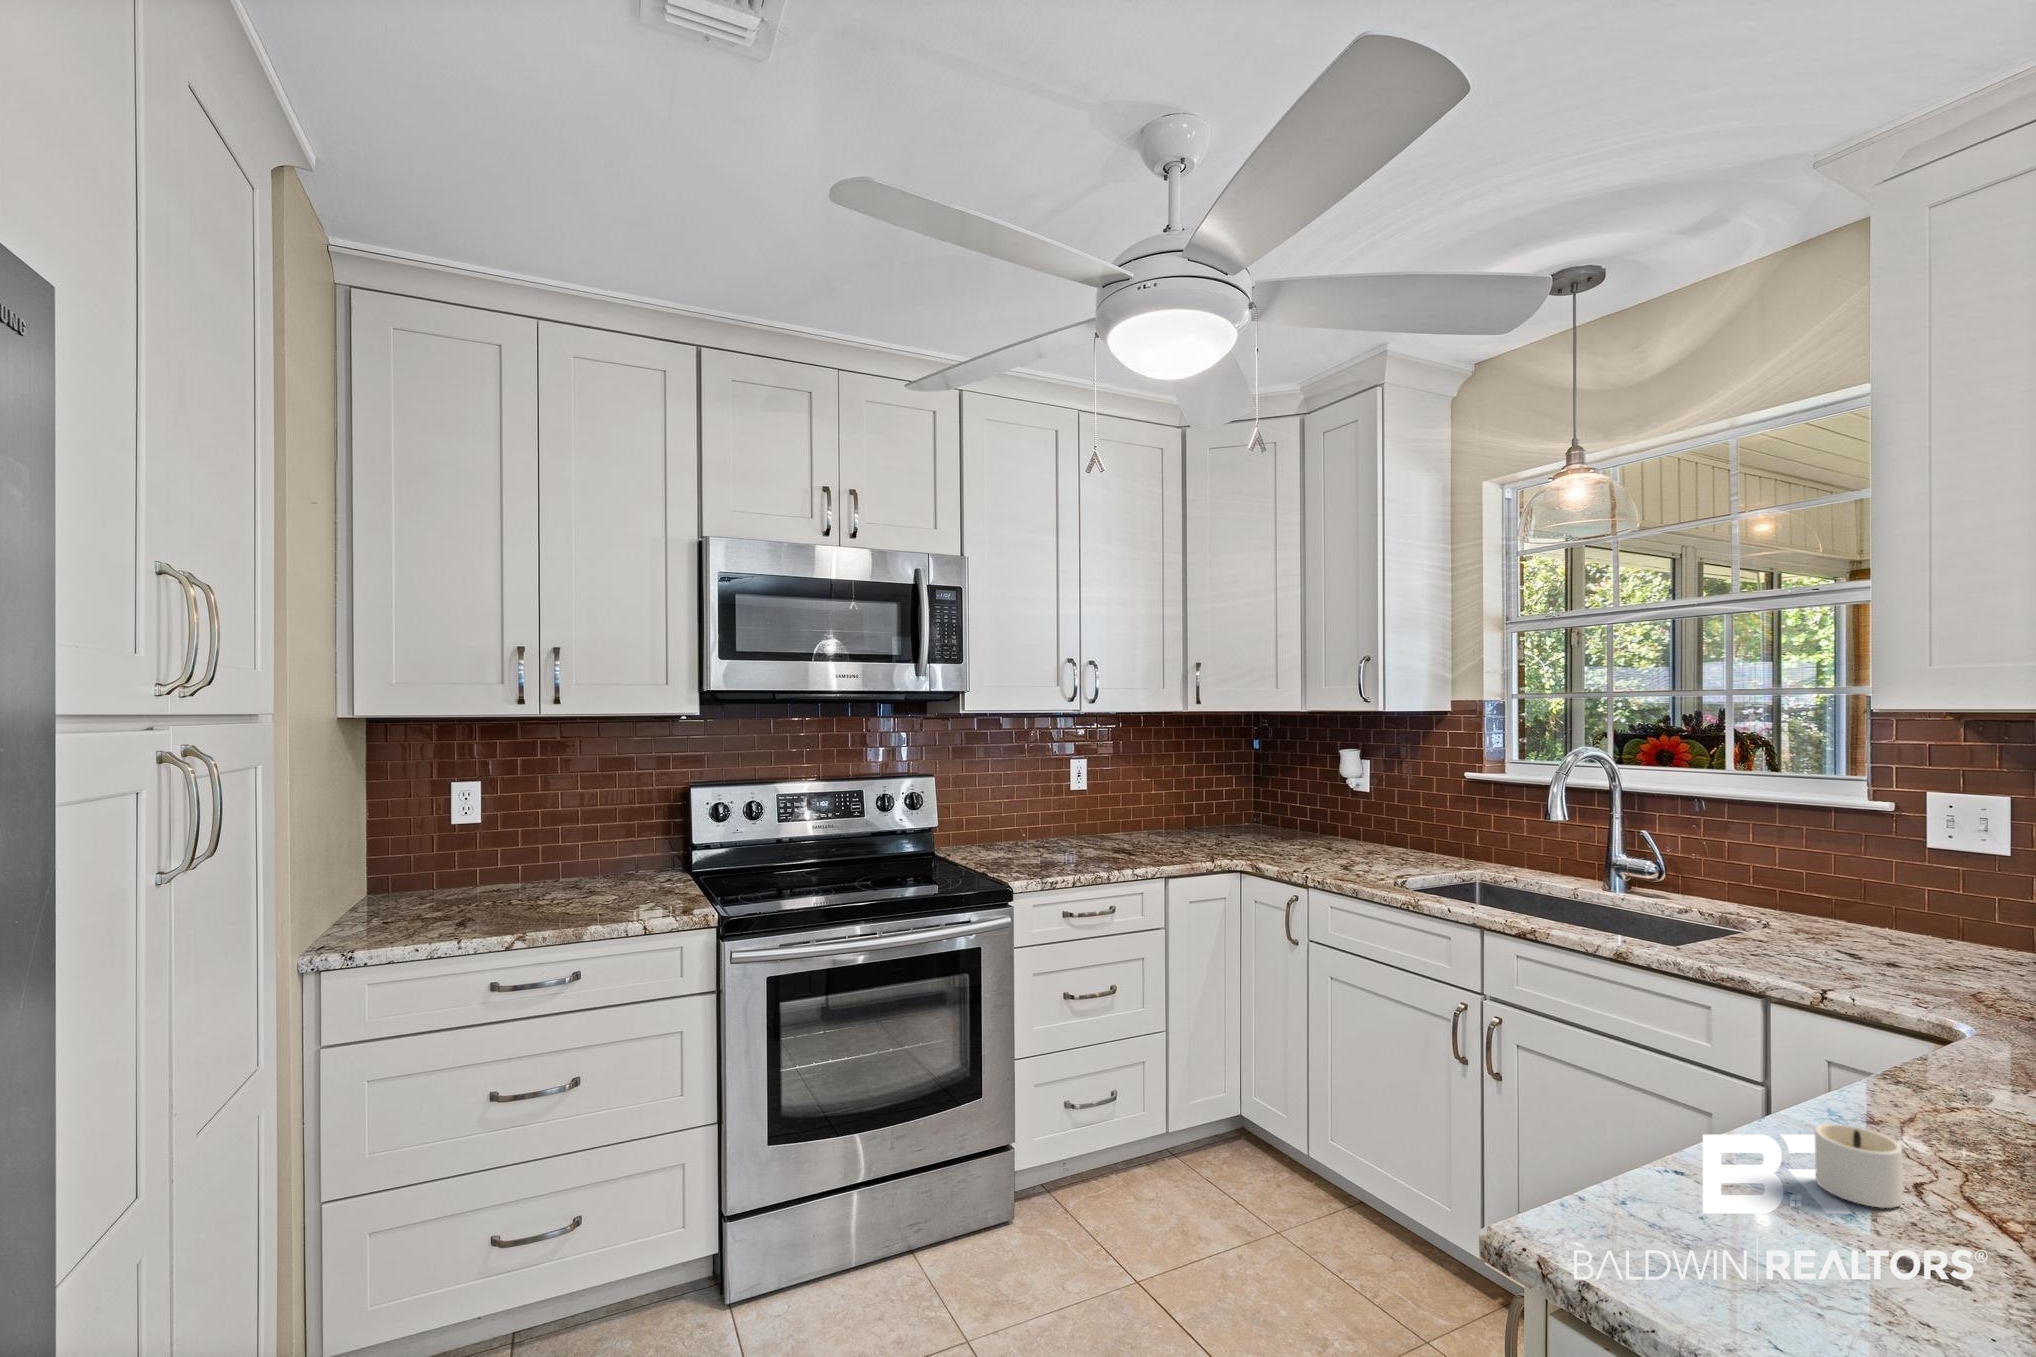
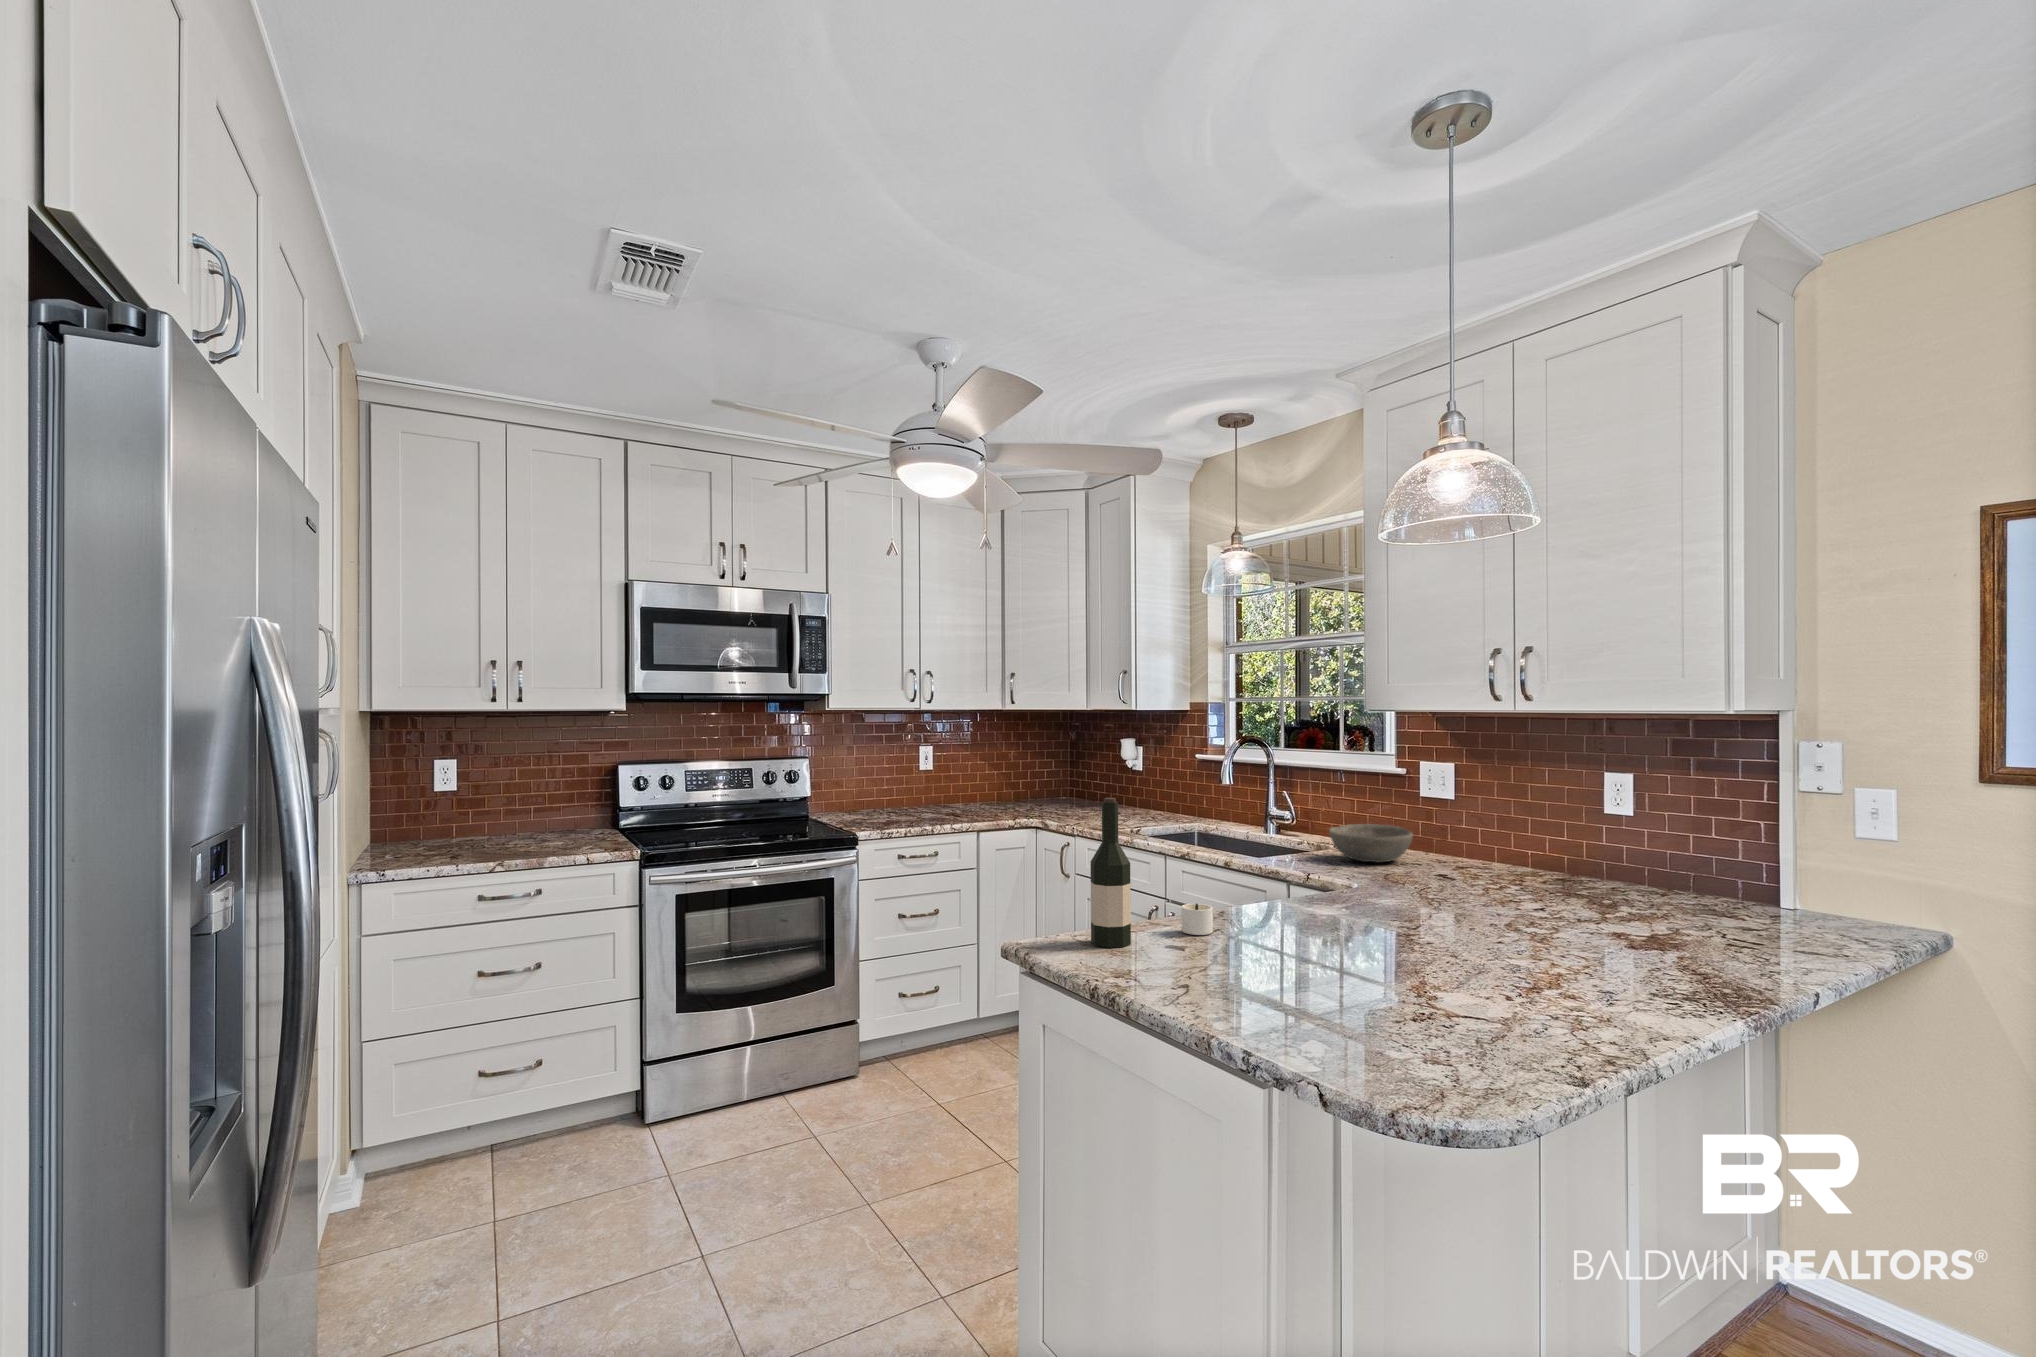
bowl: none [1787,893,1961,963] -> present [1329,824,1413,863]
wine bottle: none [1651,908,1760,1257] -> present [1091,798,1131,948]

